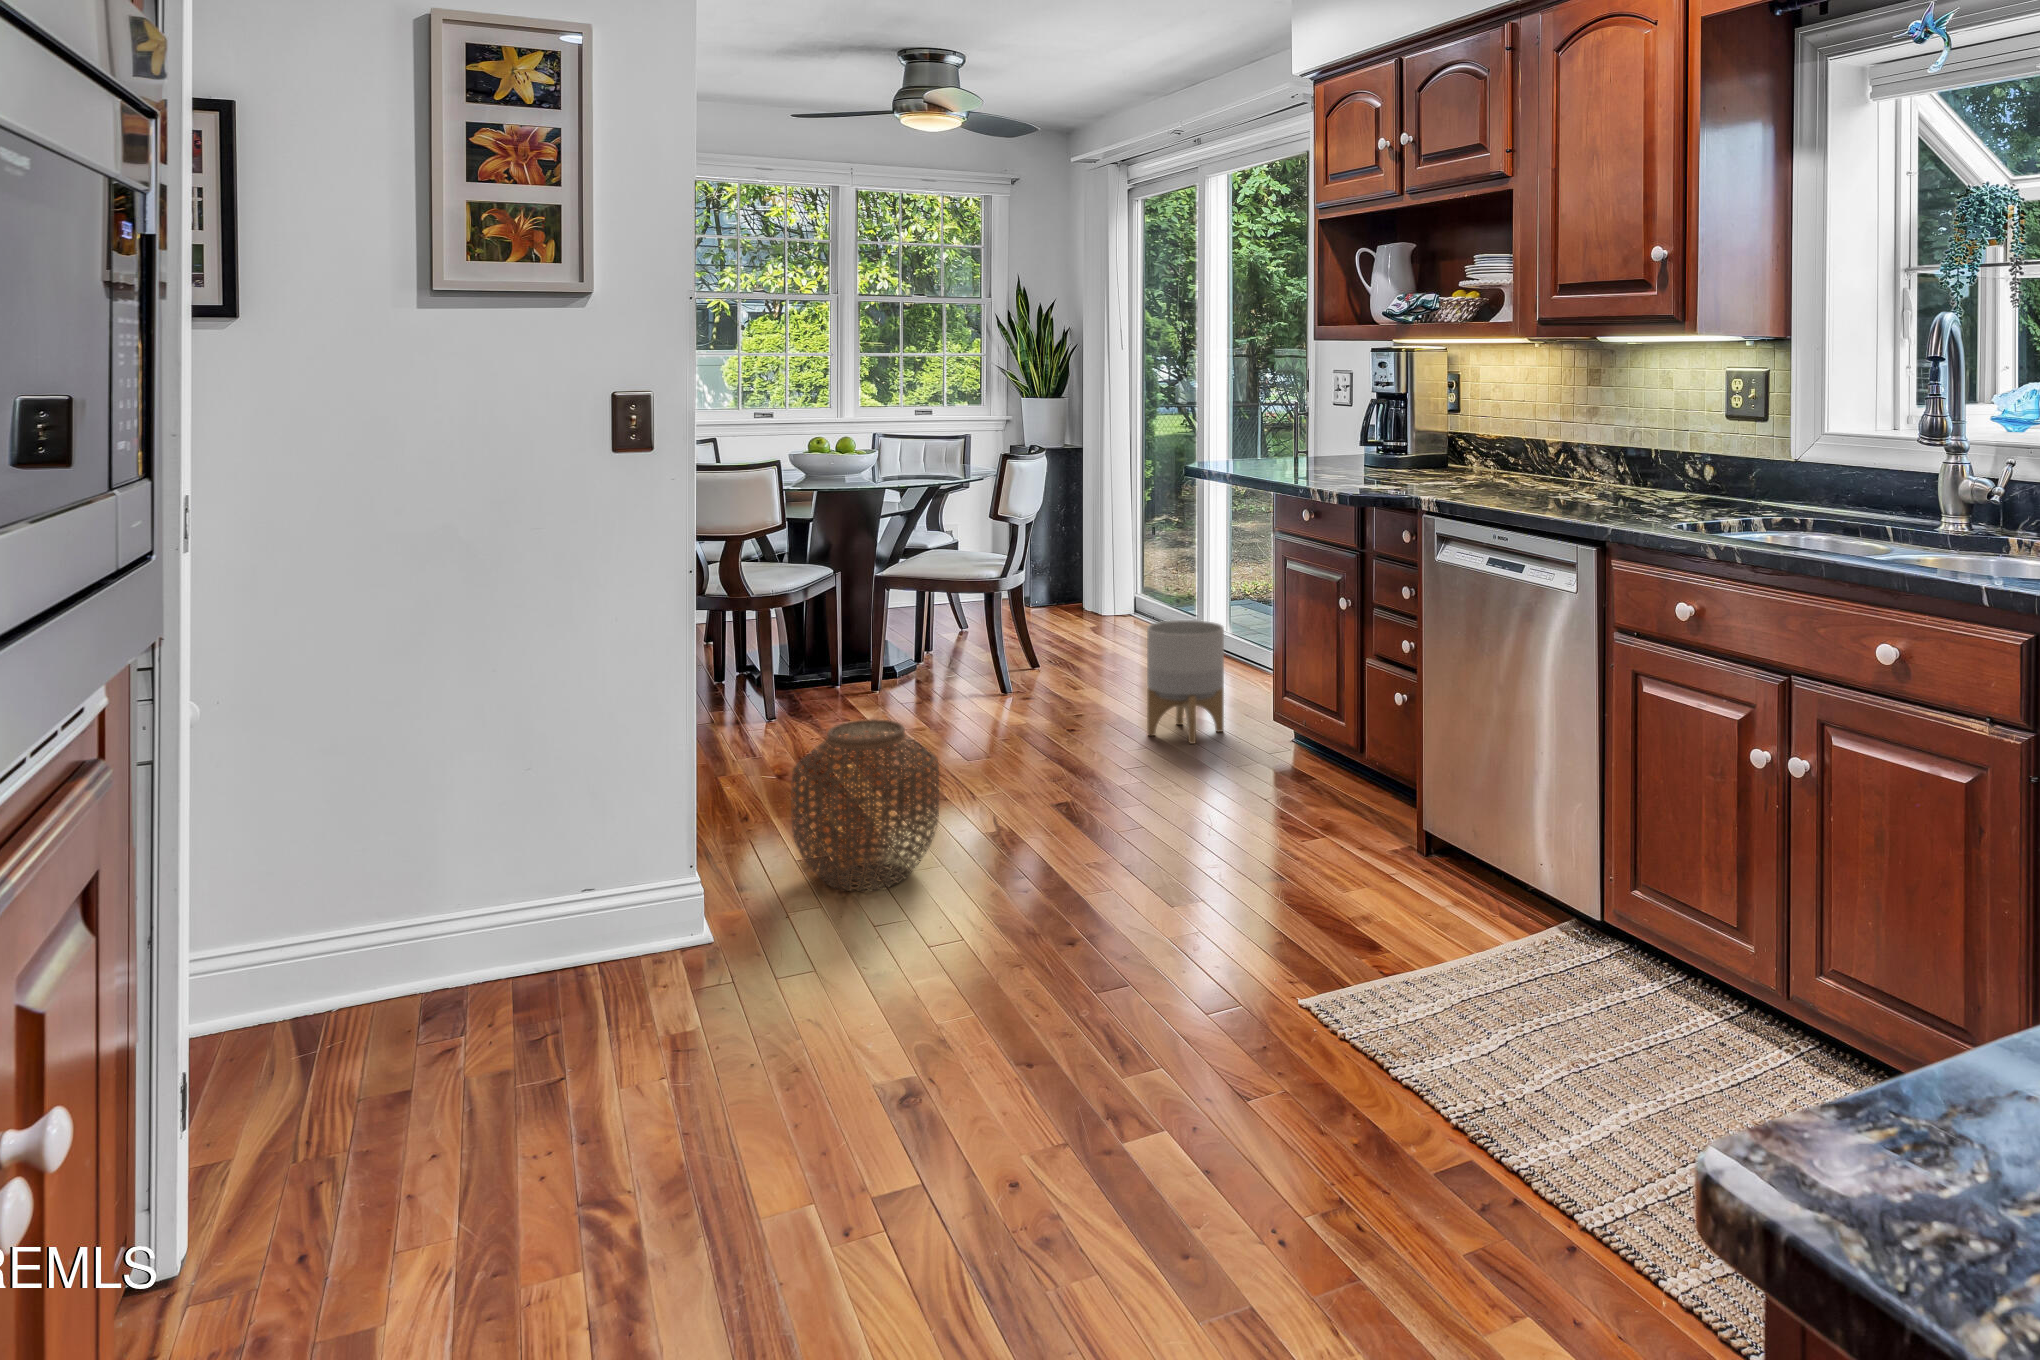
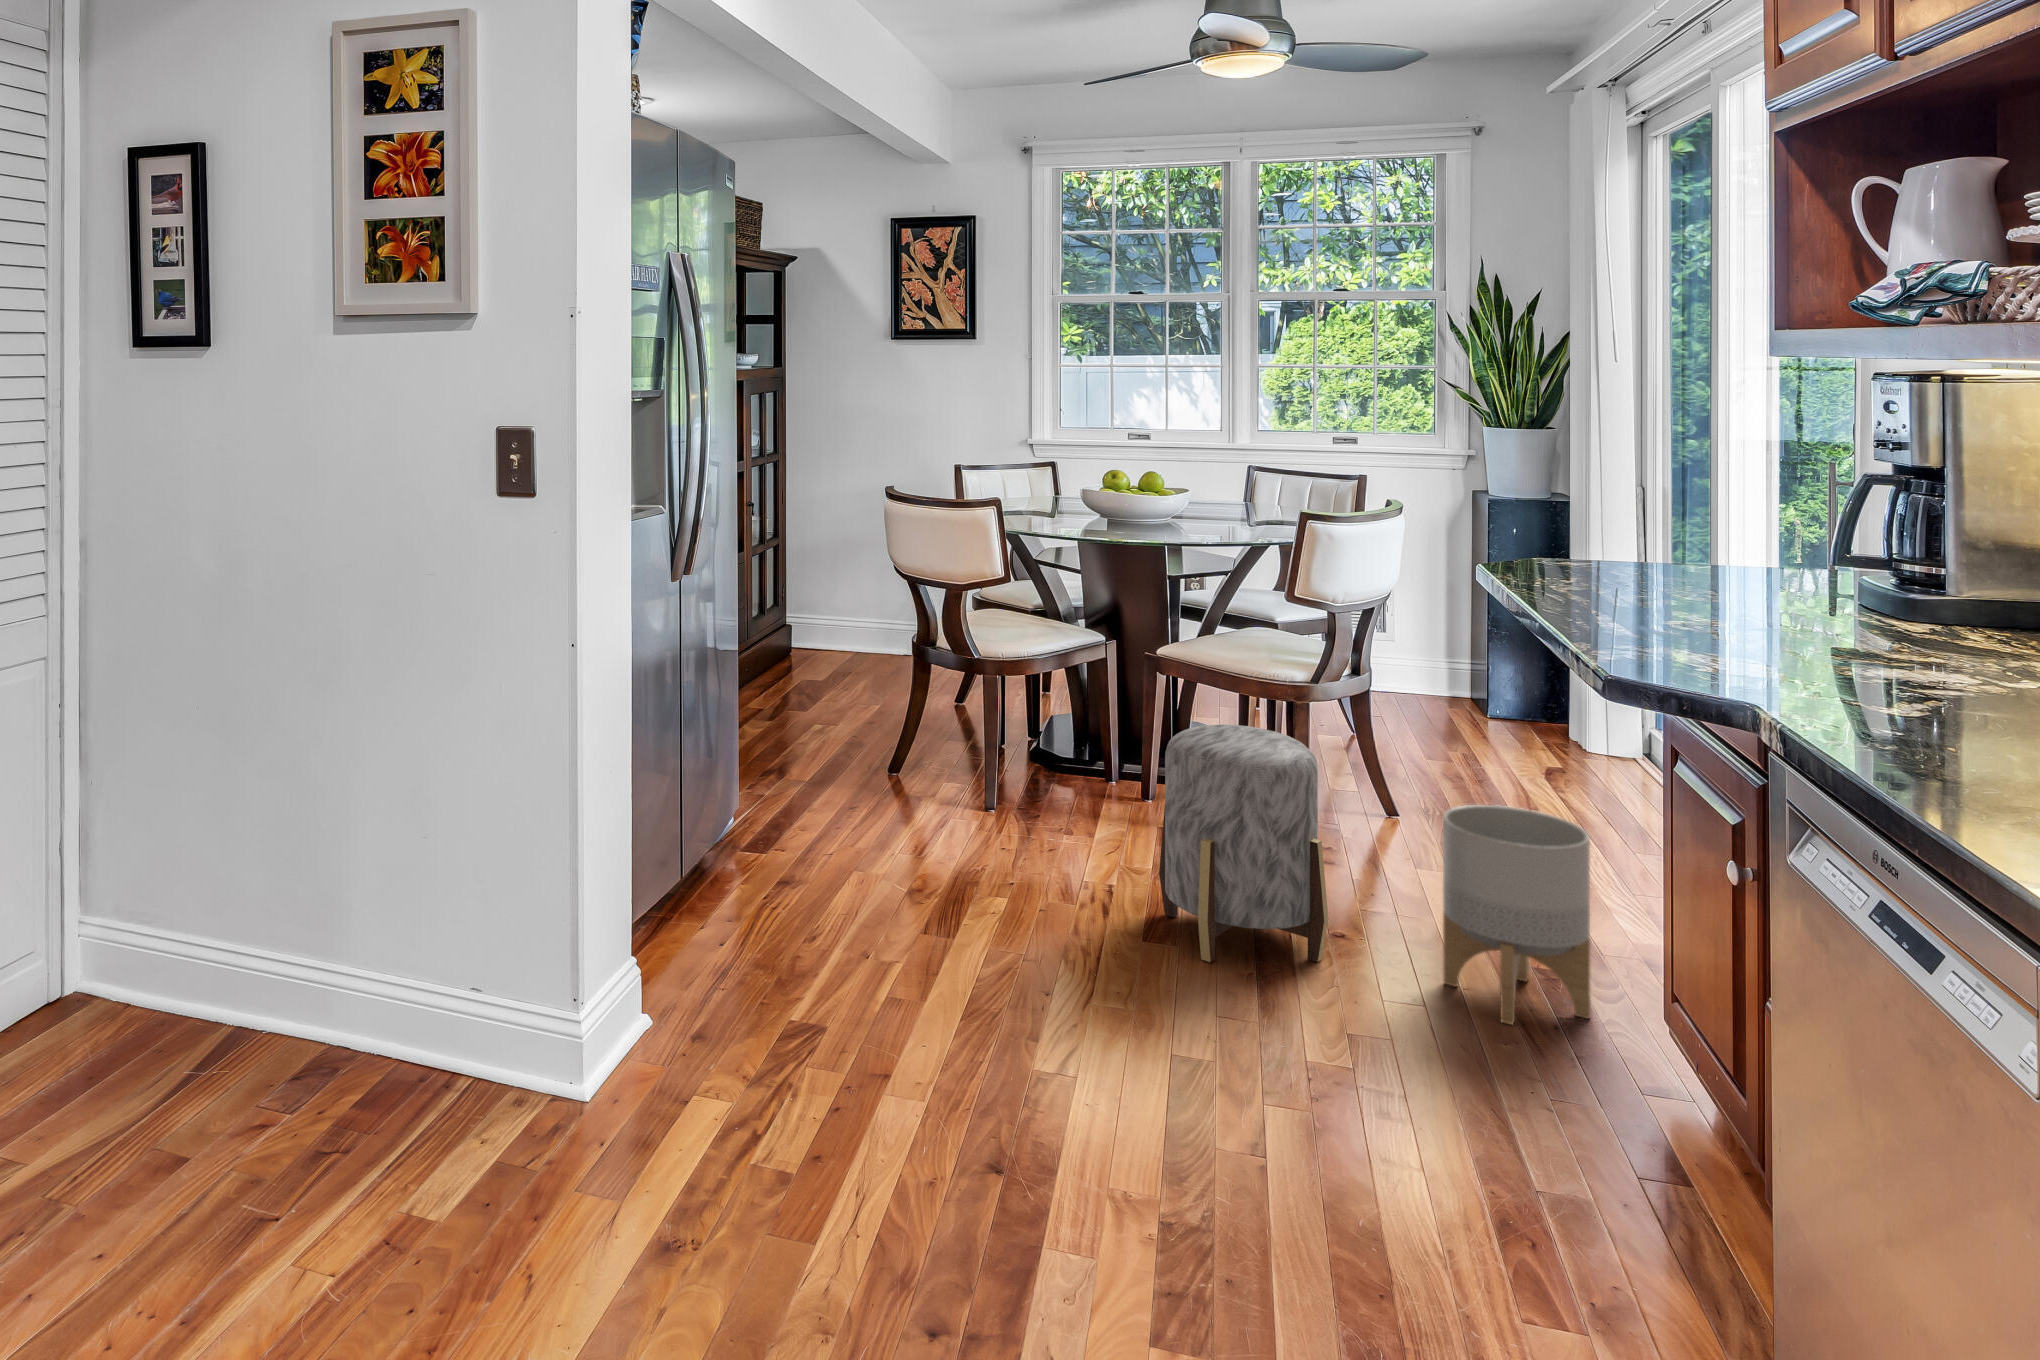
stool: none [965,599,1083,759] -> present [1159,725,1328,962]
woven basket: present [791,719,939,891] -> none [722,861,912,1102]

